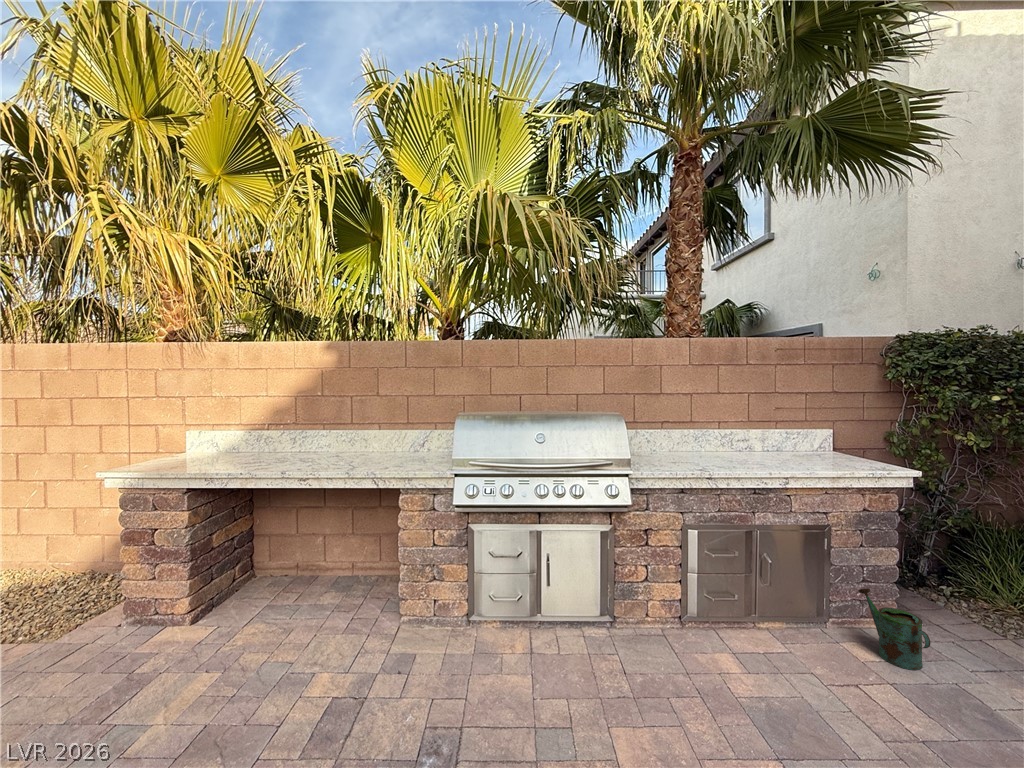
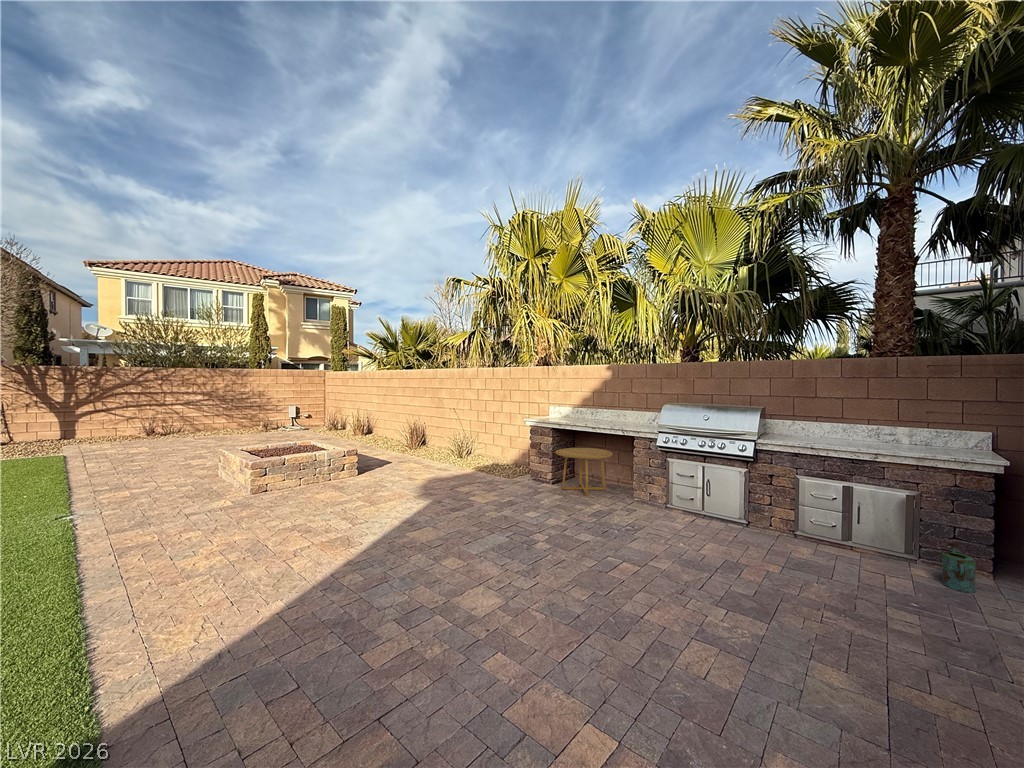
round table: none [199,513,345,638] -> present [555,448,613,495]

